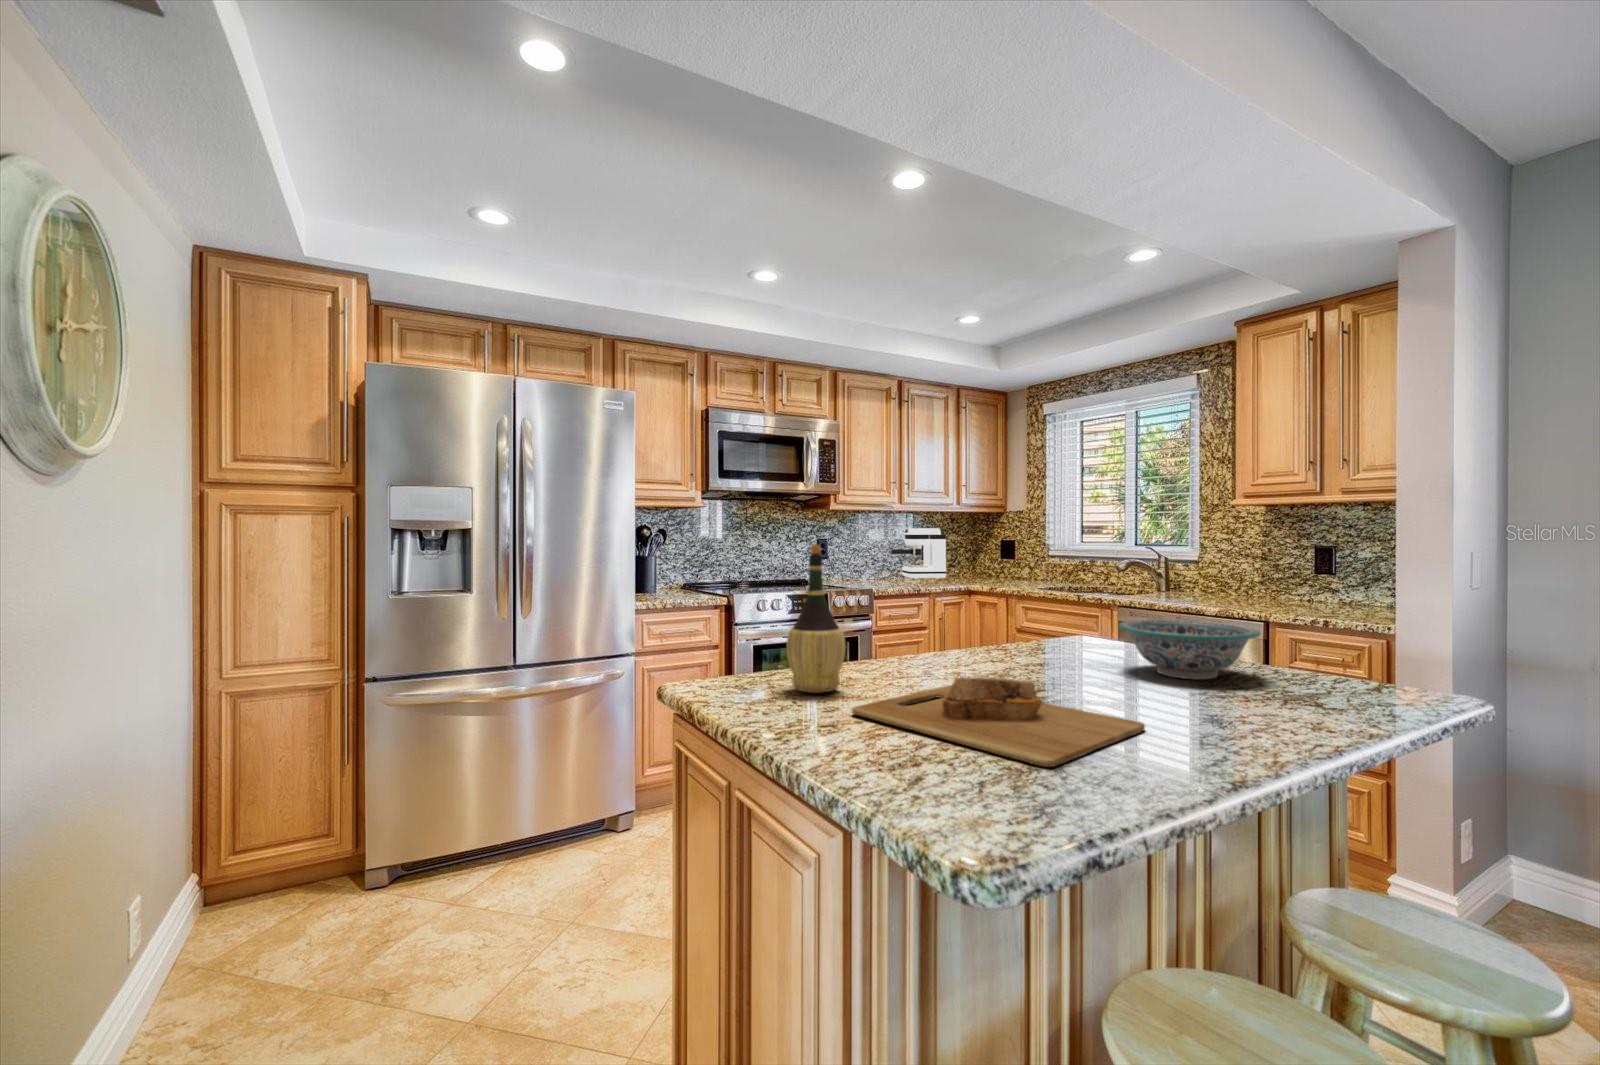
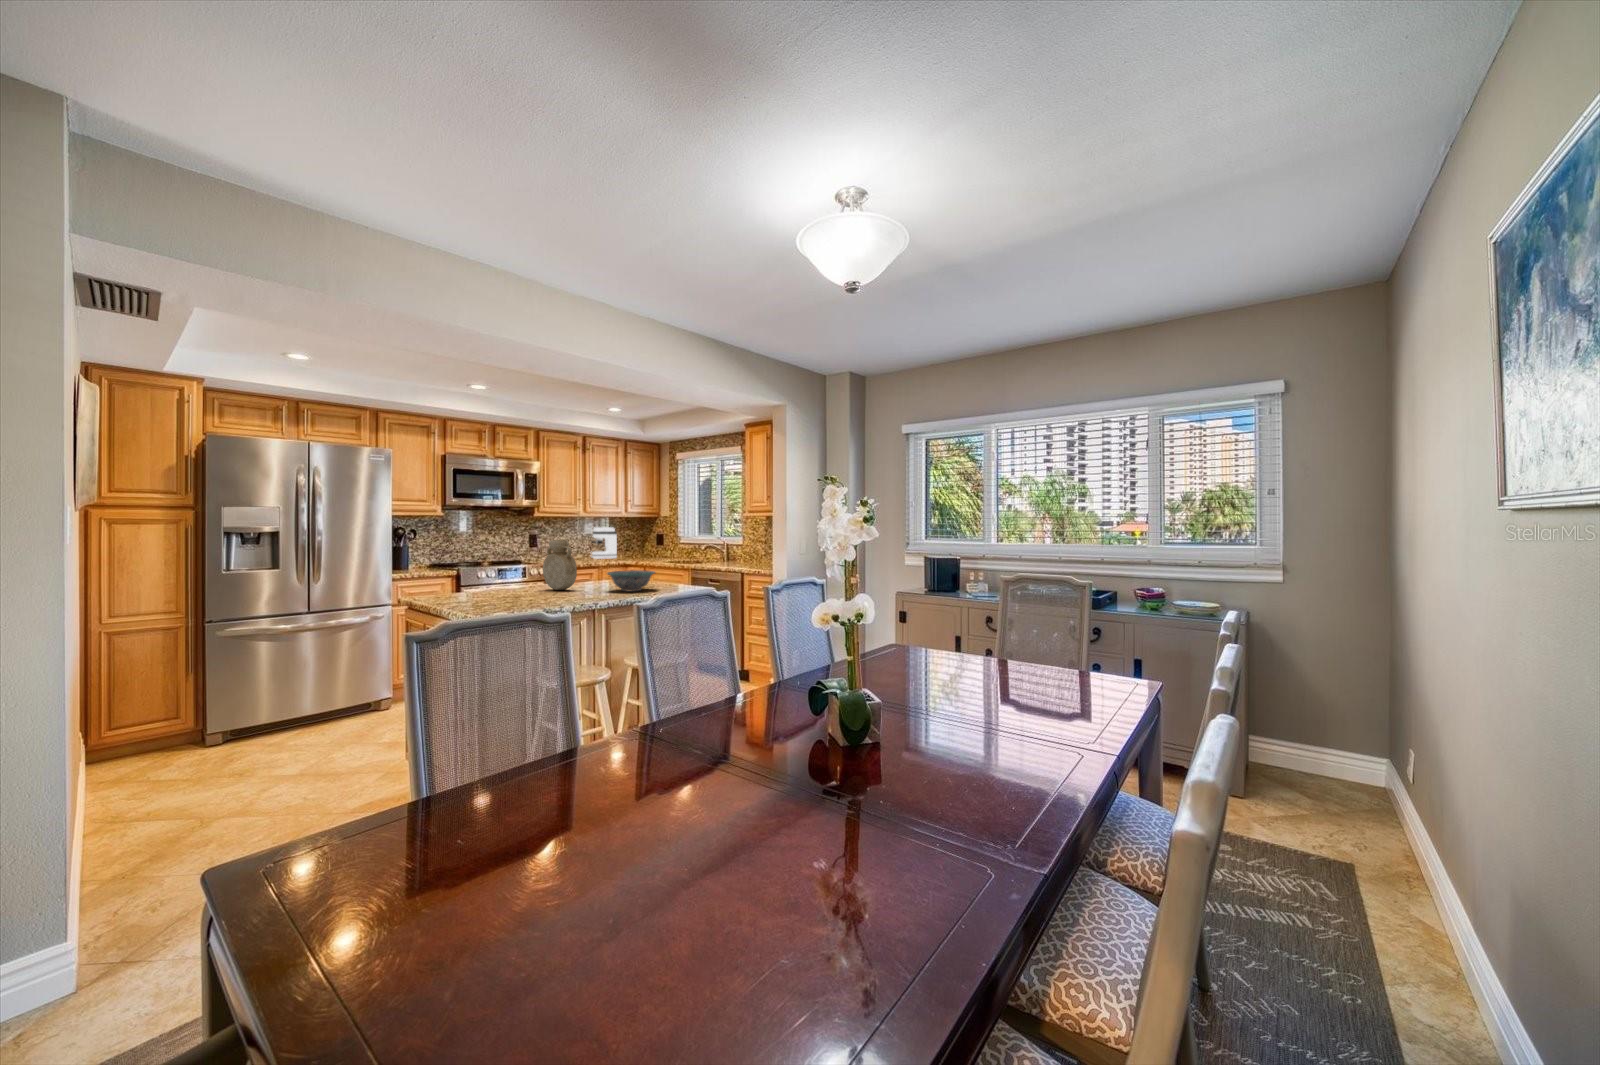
vase: none [946,542,1034,662] -> present [543,540,577,590]
wine bottle: present [787,544,845,693] -> none [455,542,481,599]
cutting board: present [852,677,1145,767] -> none [474,587,574,608]

